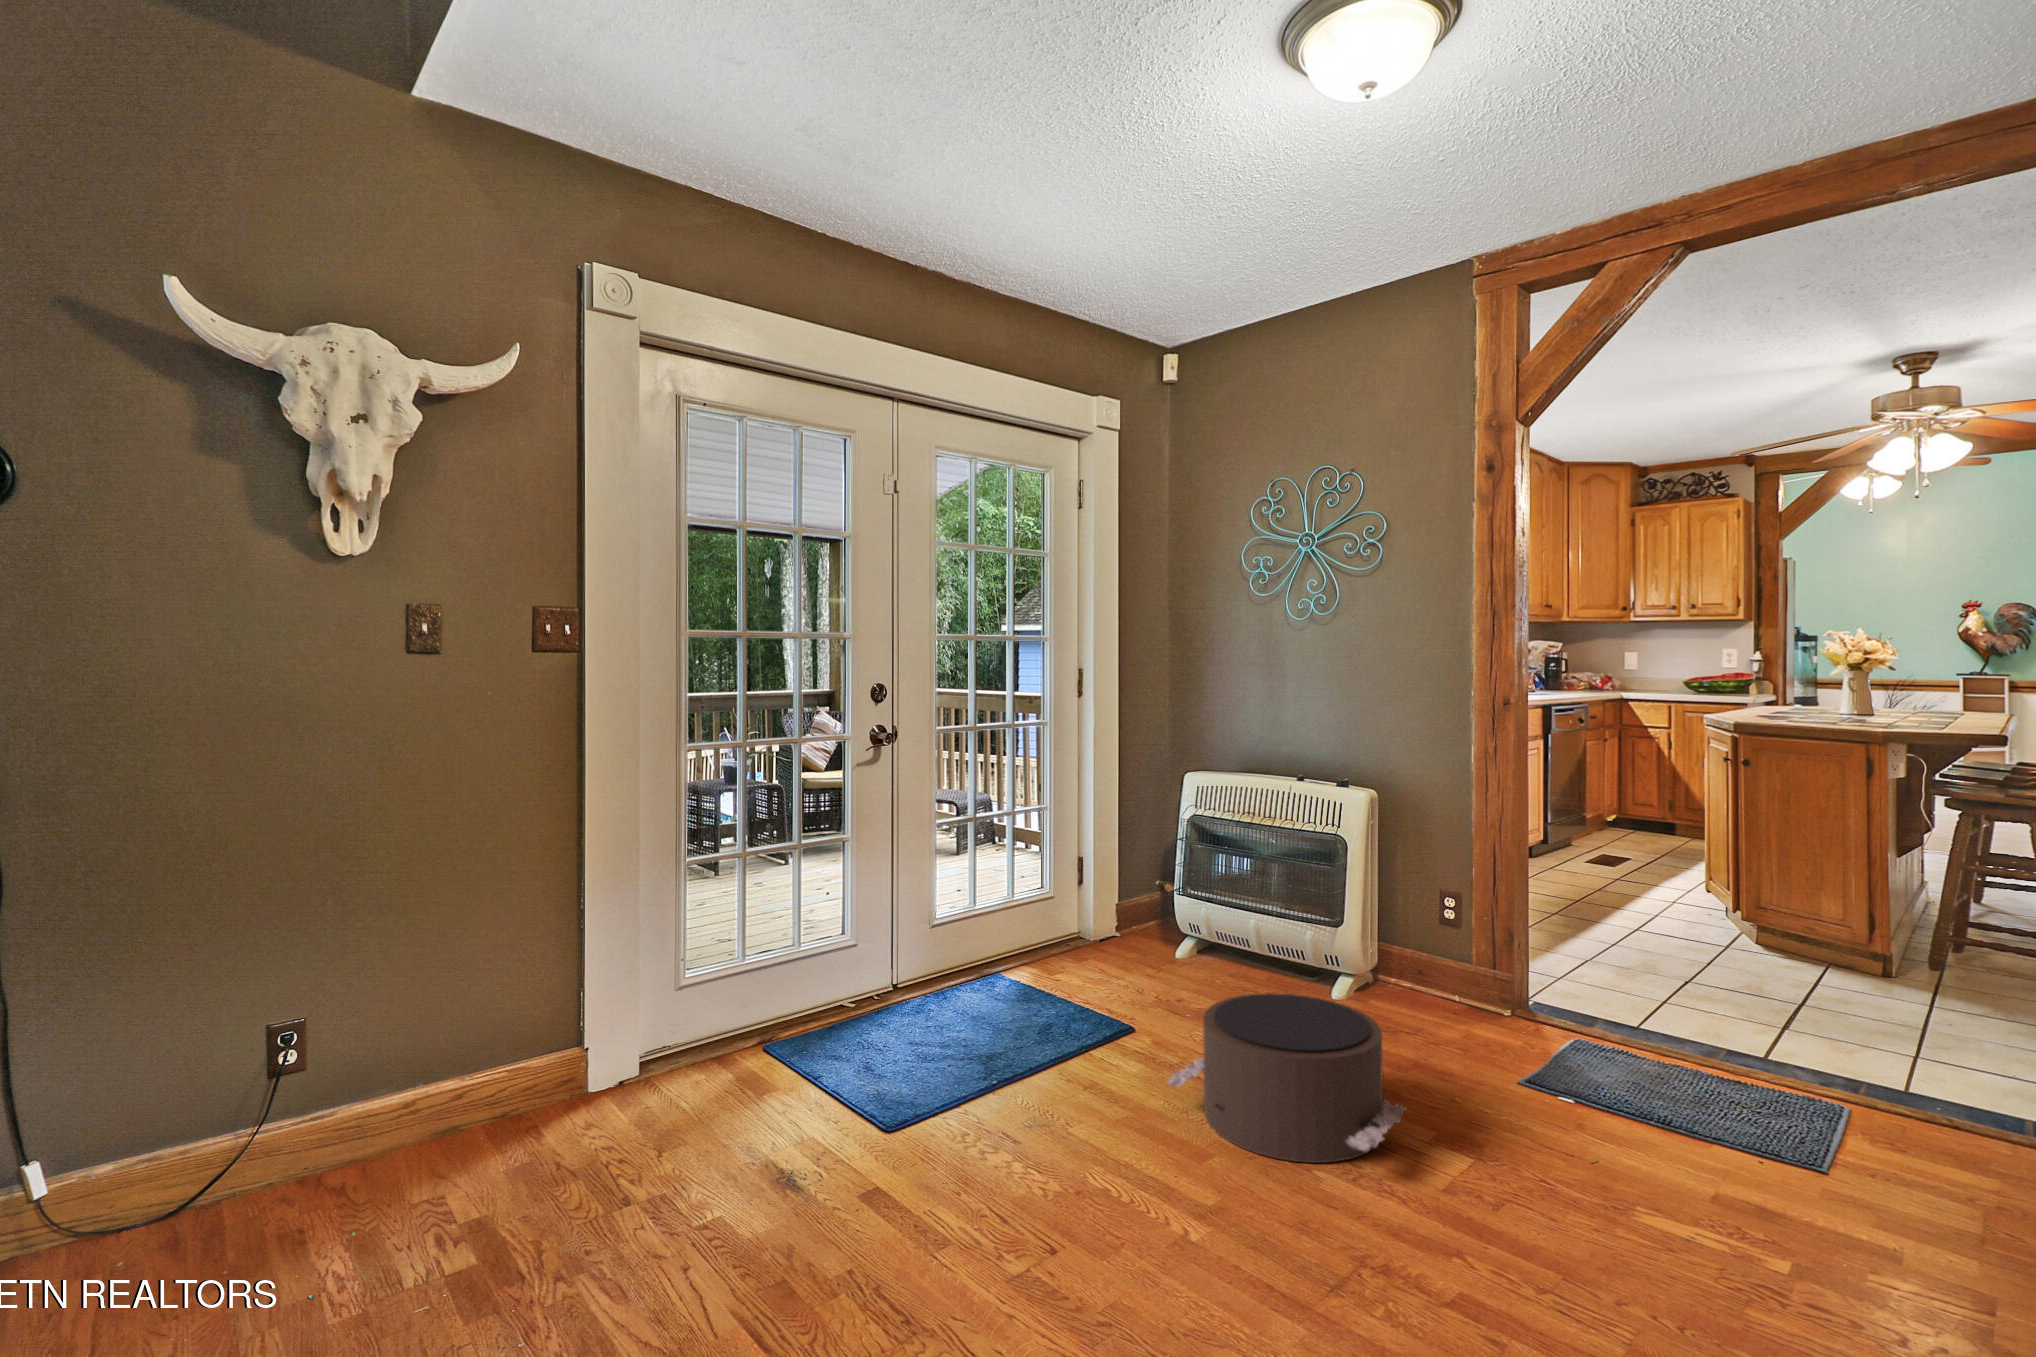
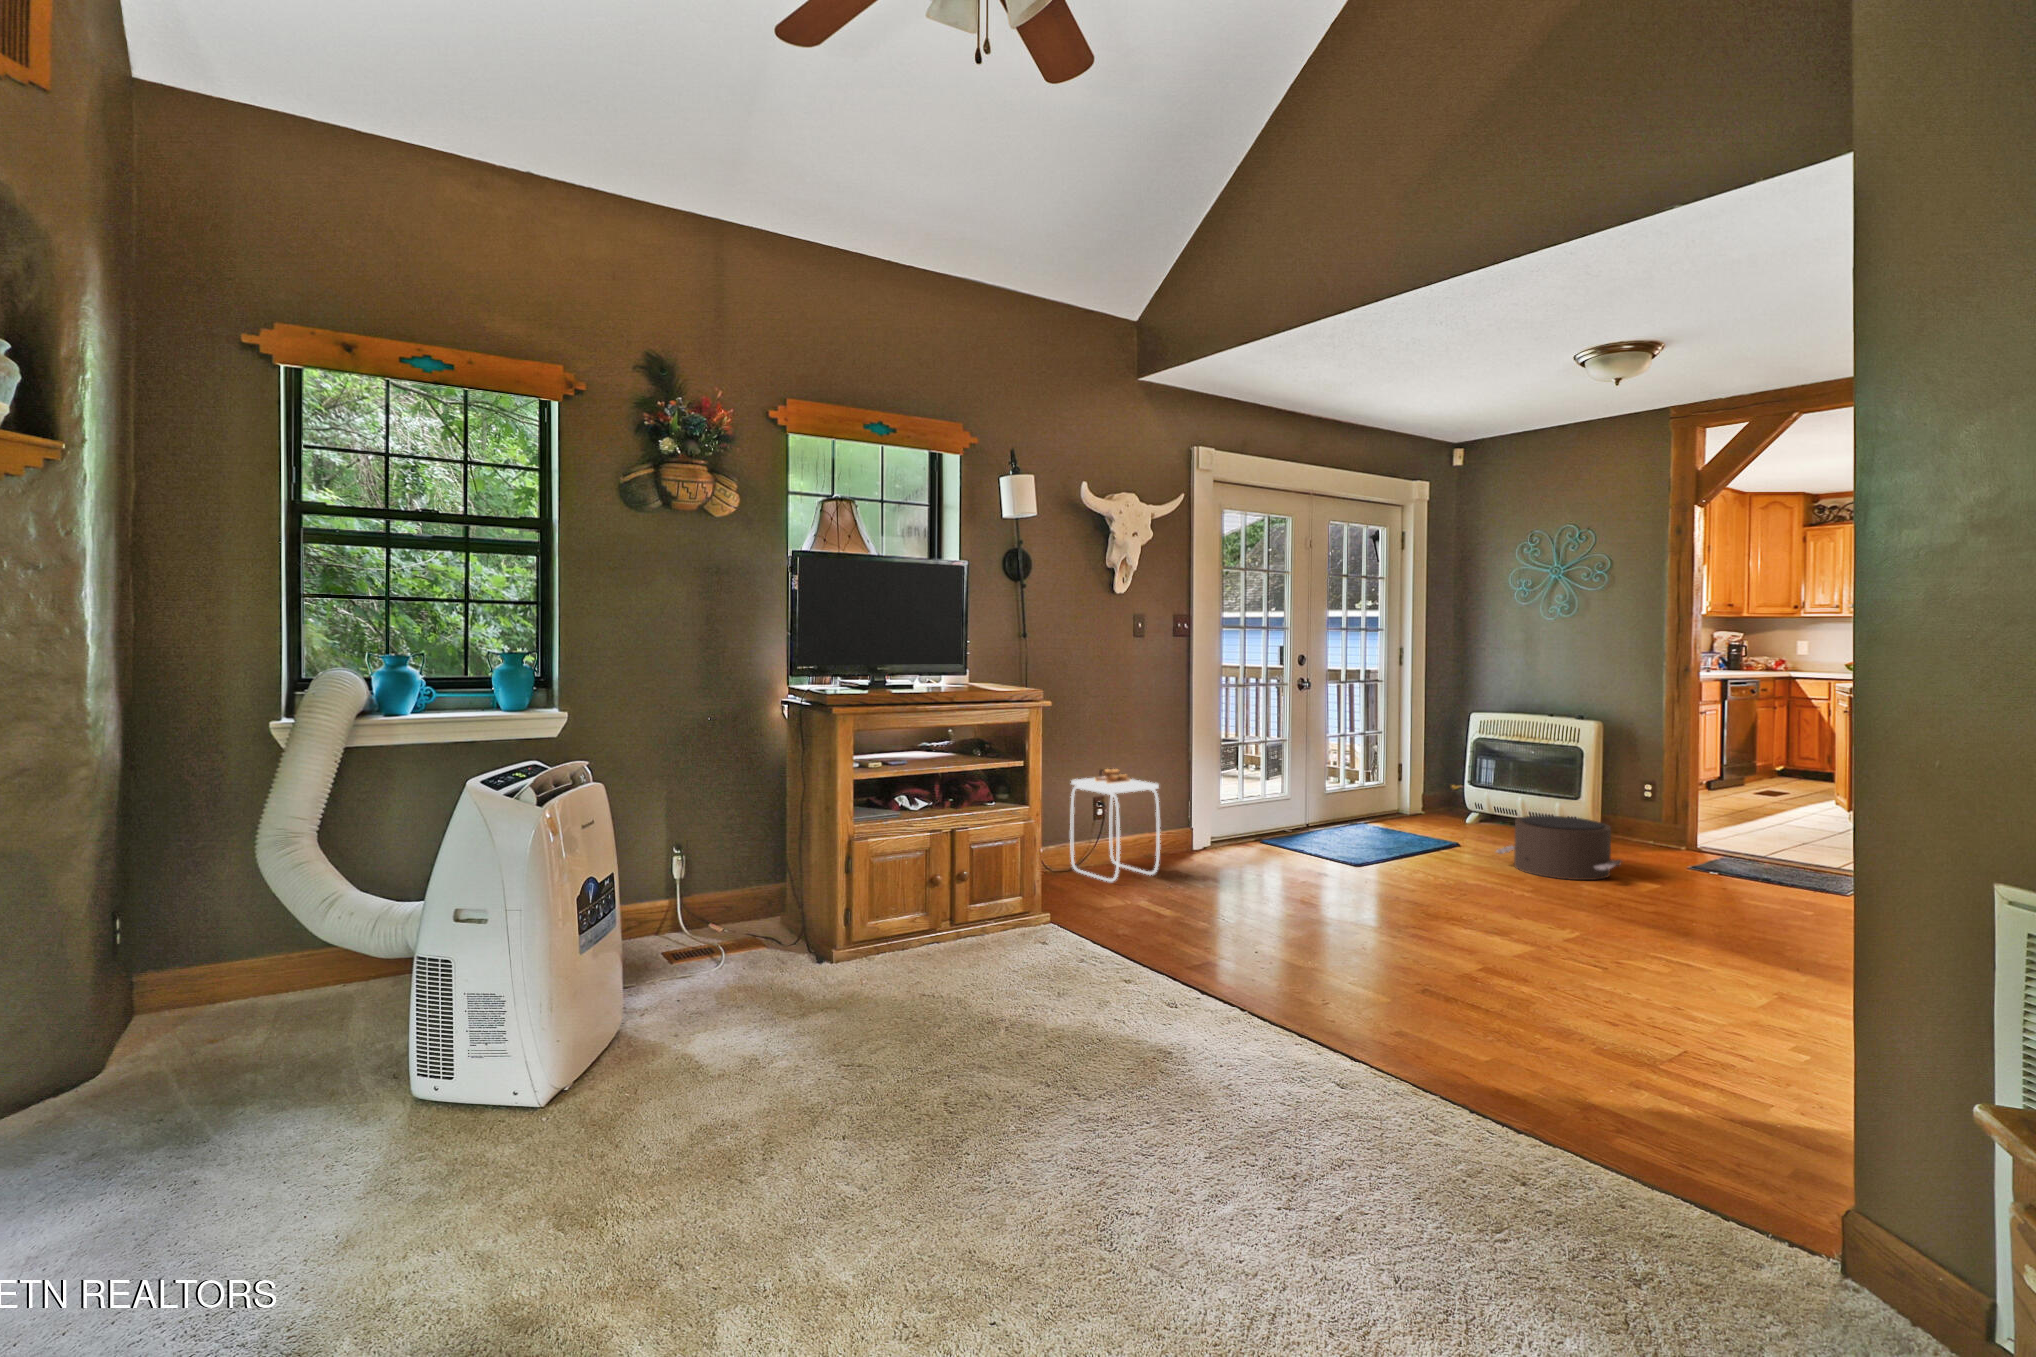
side table: none [150,968,338,1289] -> present [1070,769,1160,882]

